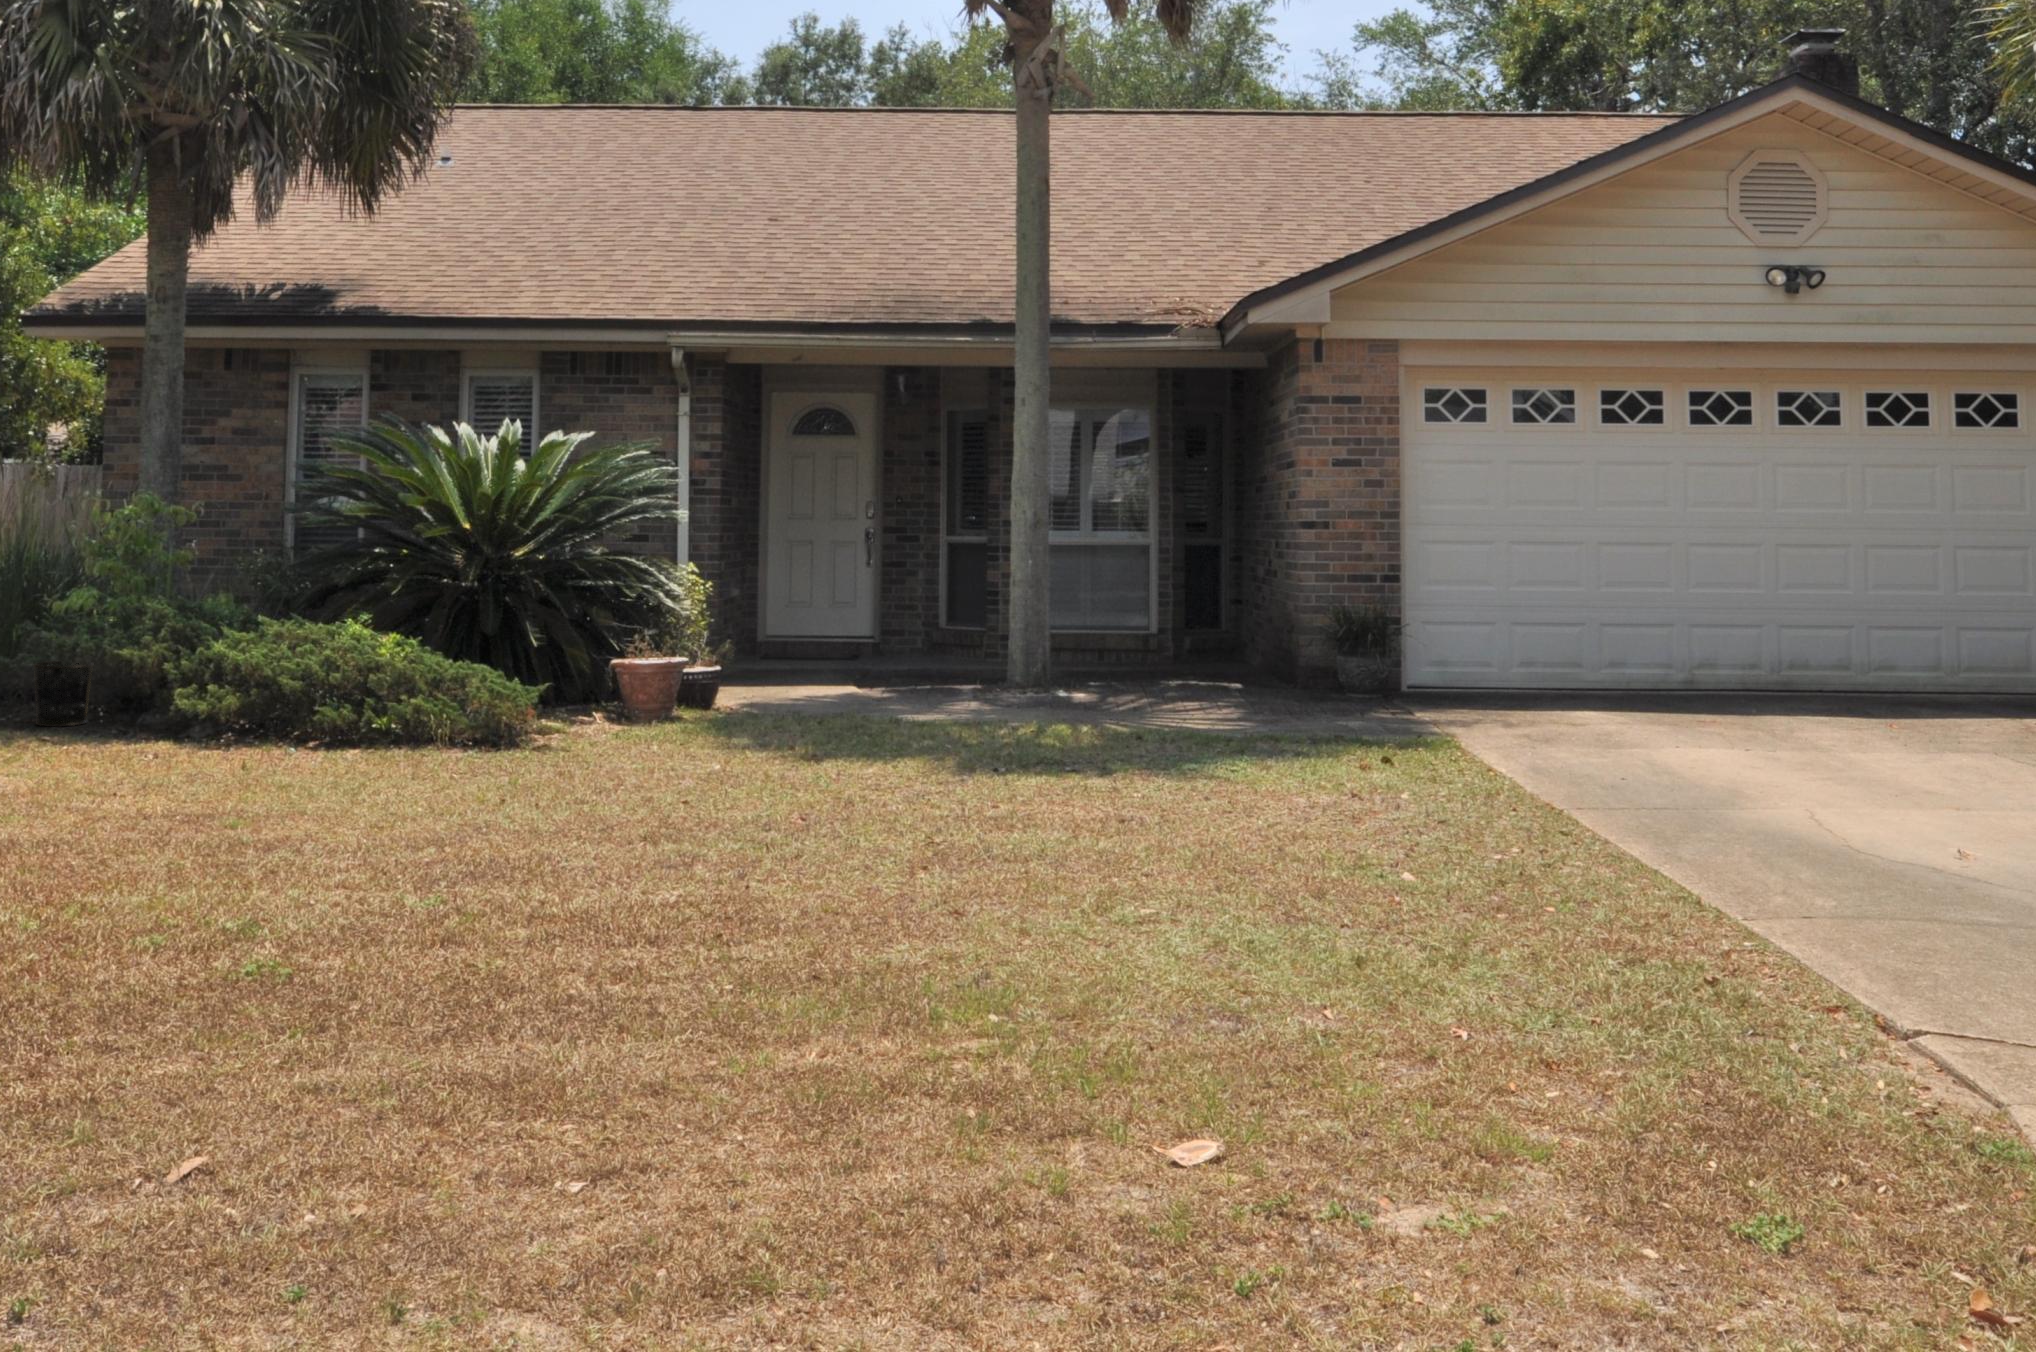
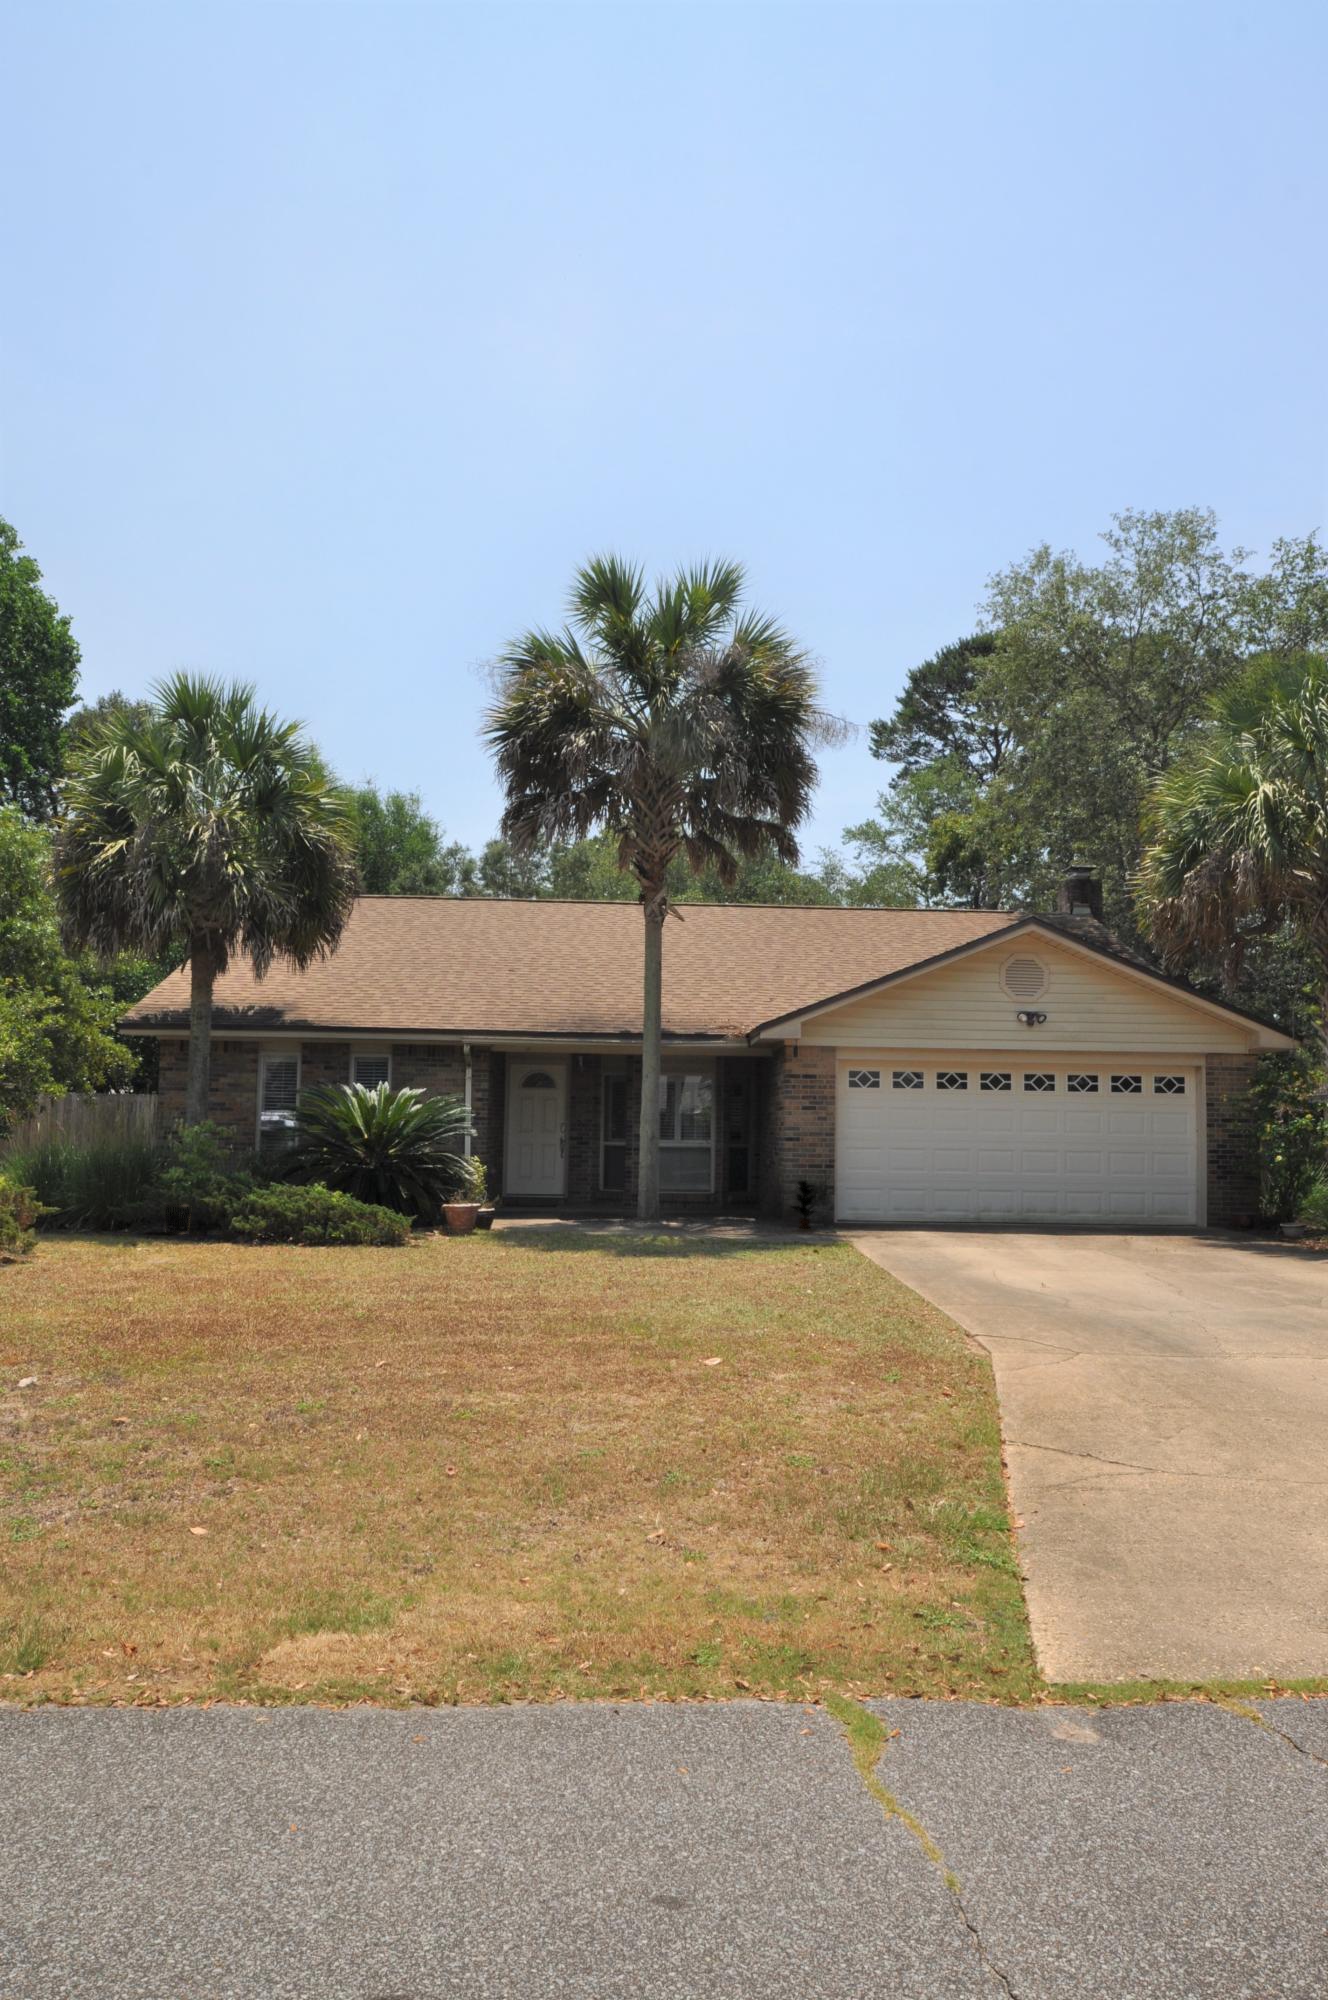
potted plant: none [1313,603,1372,697] -> present [791,1181,816,1228]

